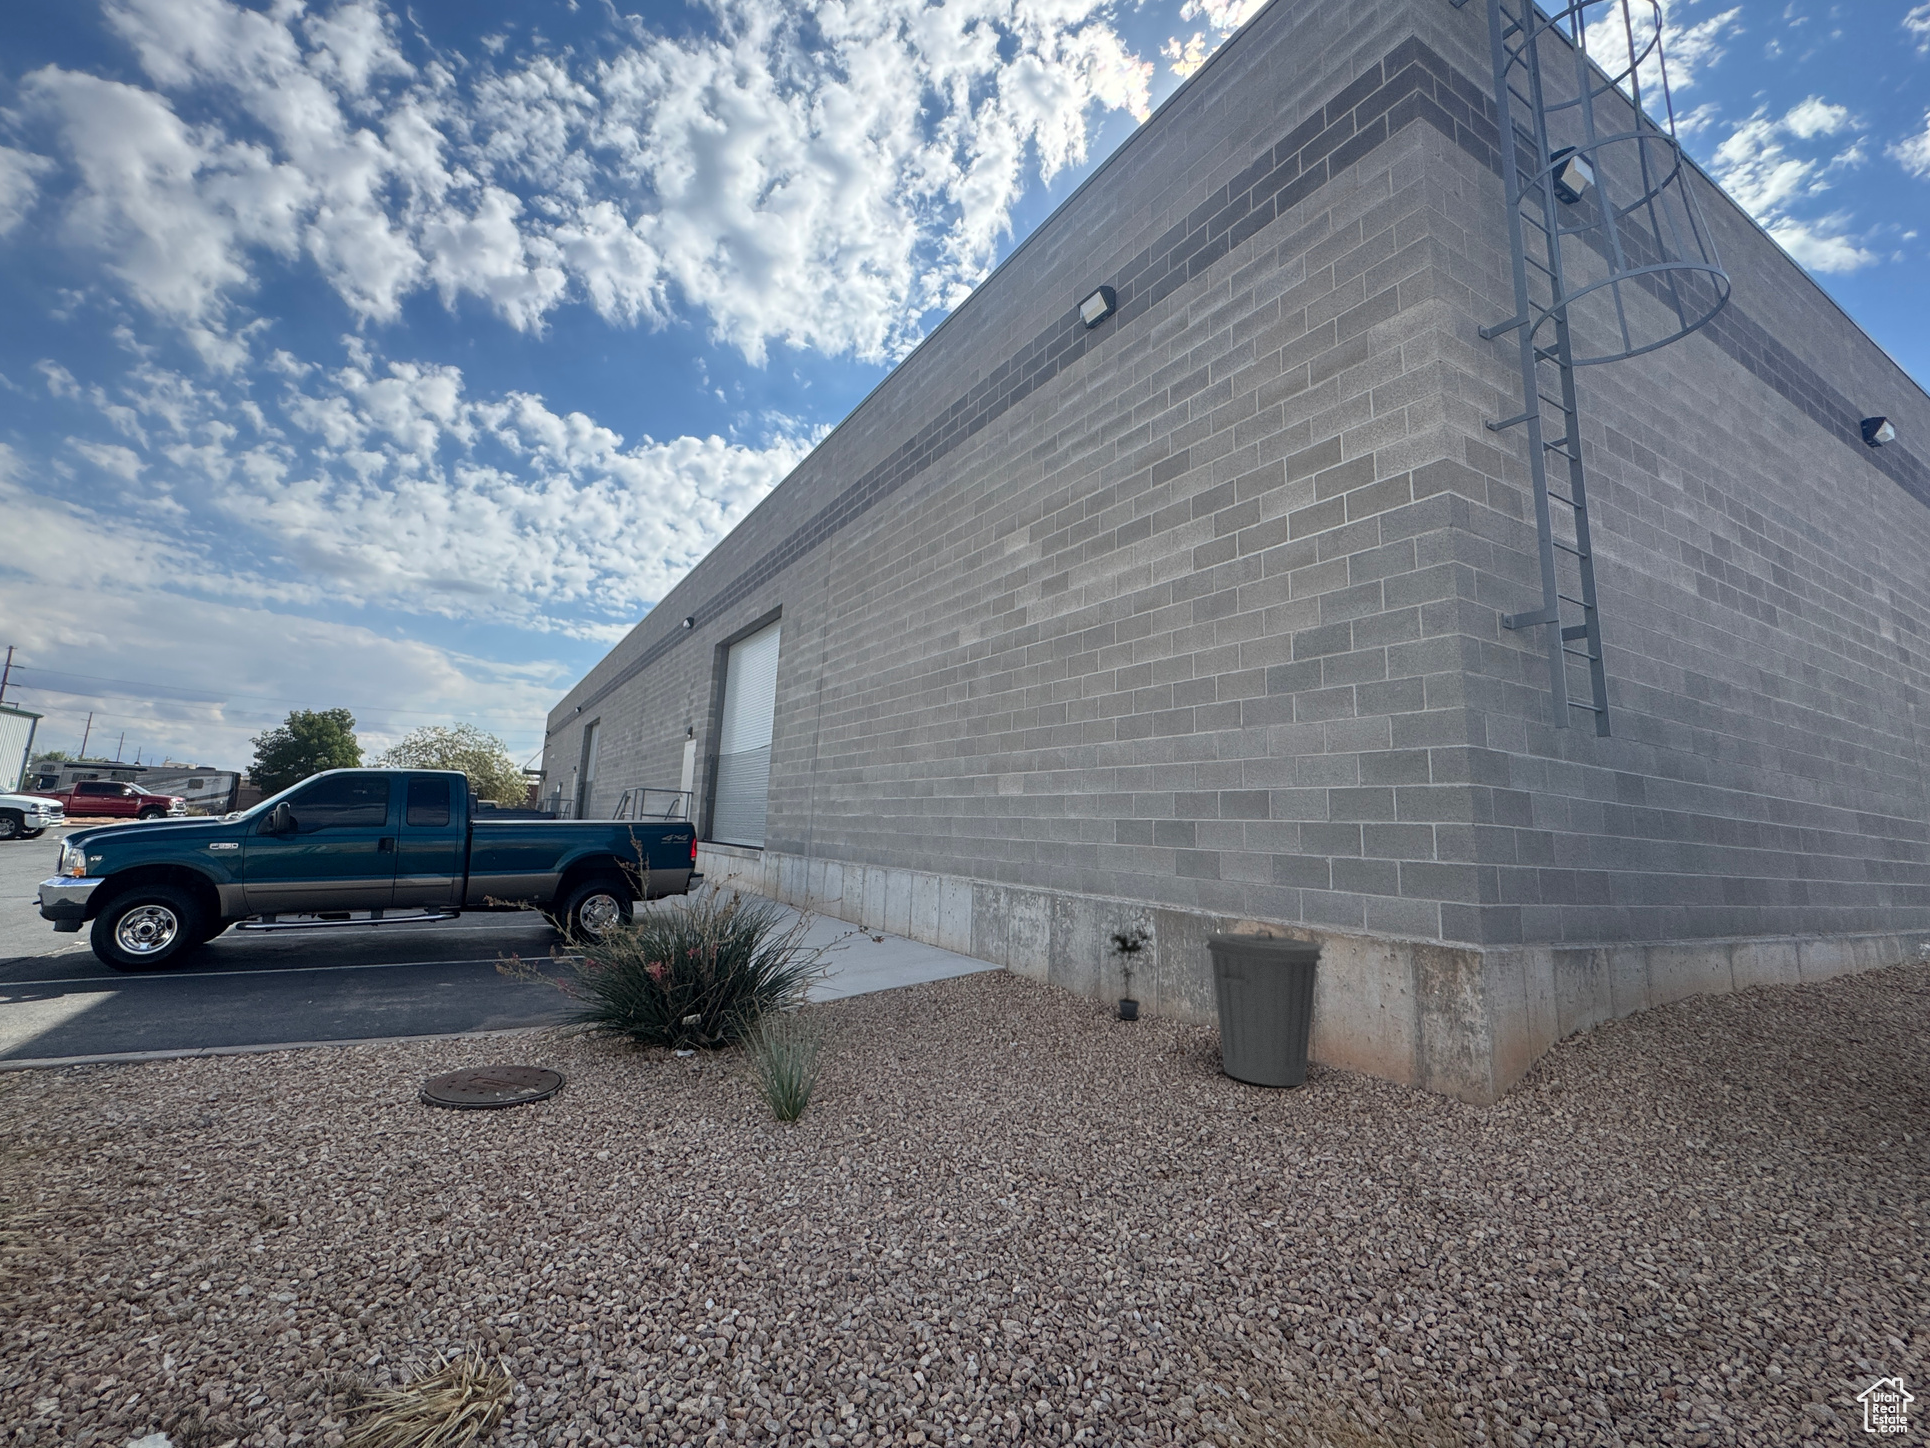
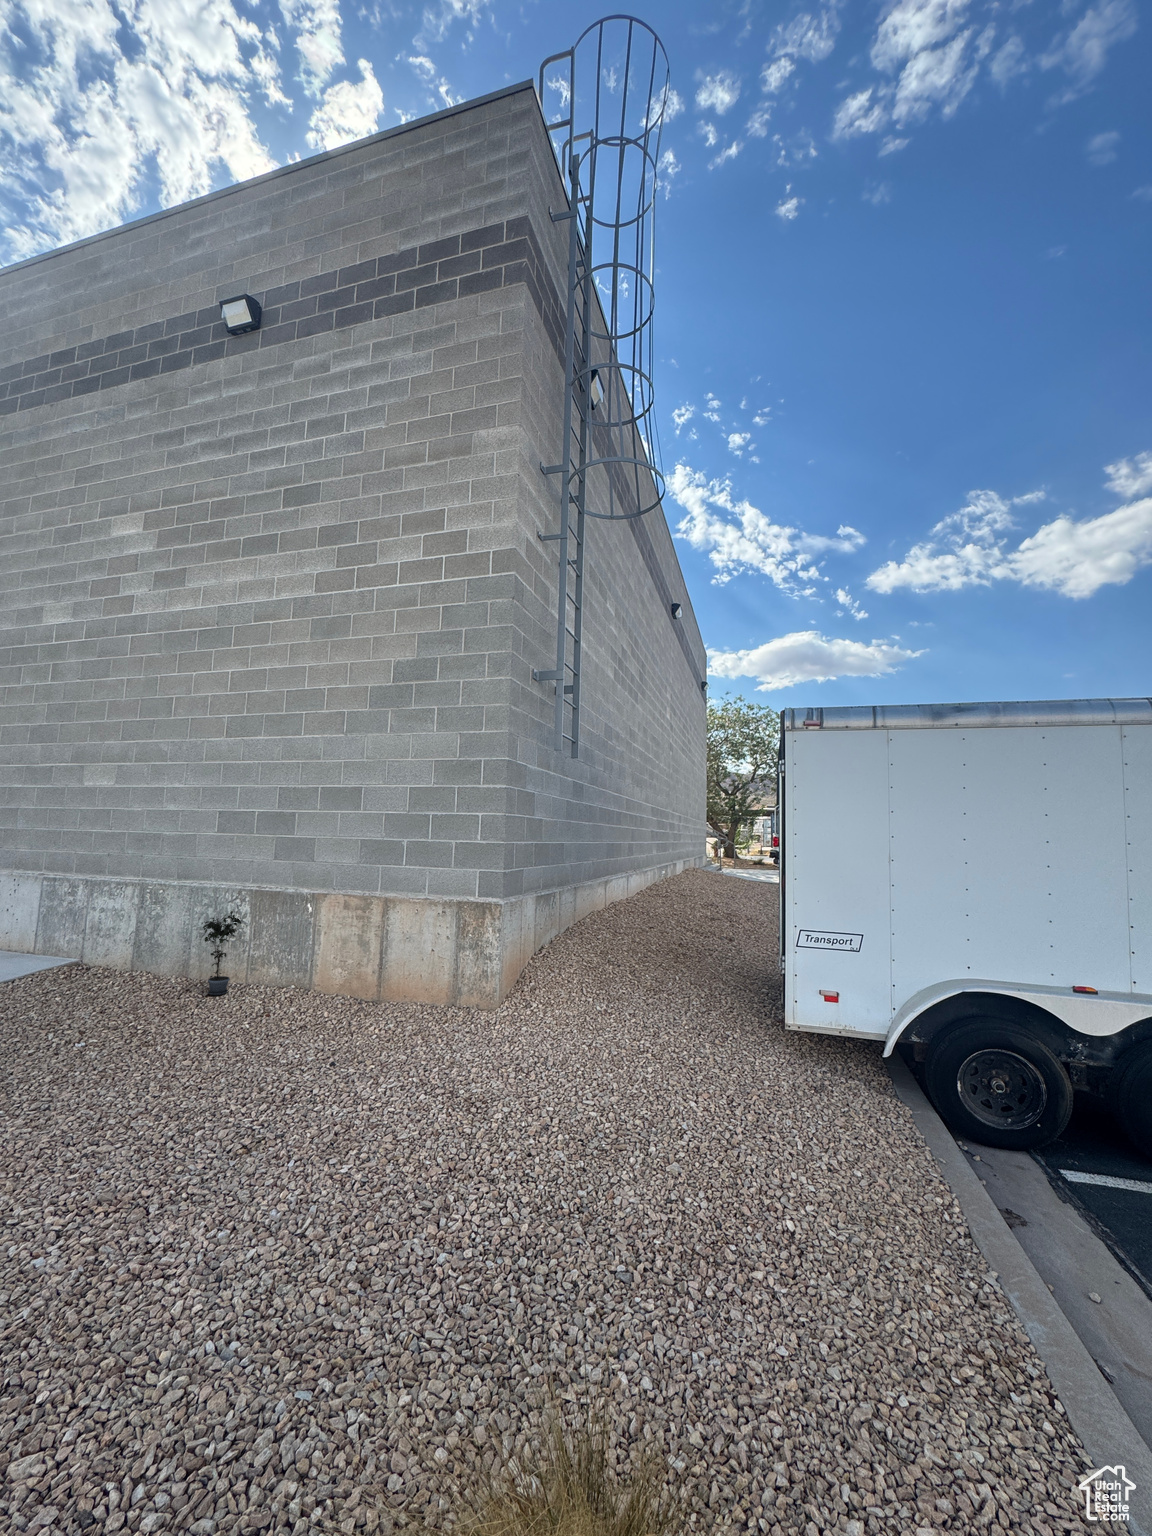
trash can: present [1206,930,1323,1086] -> none [295,905,391,1031]

